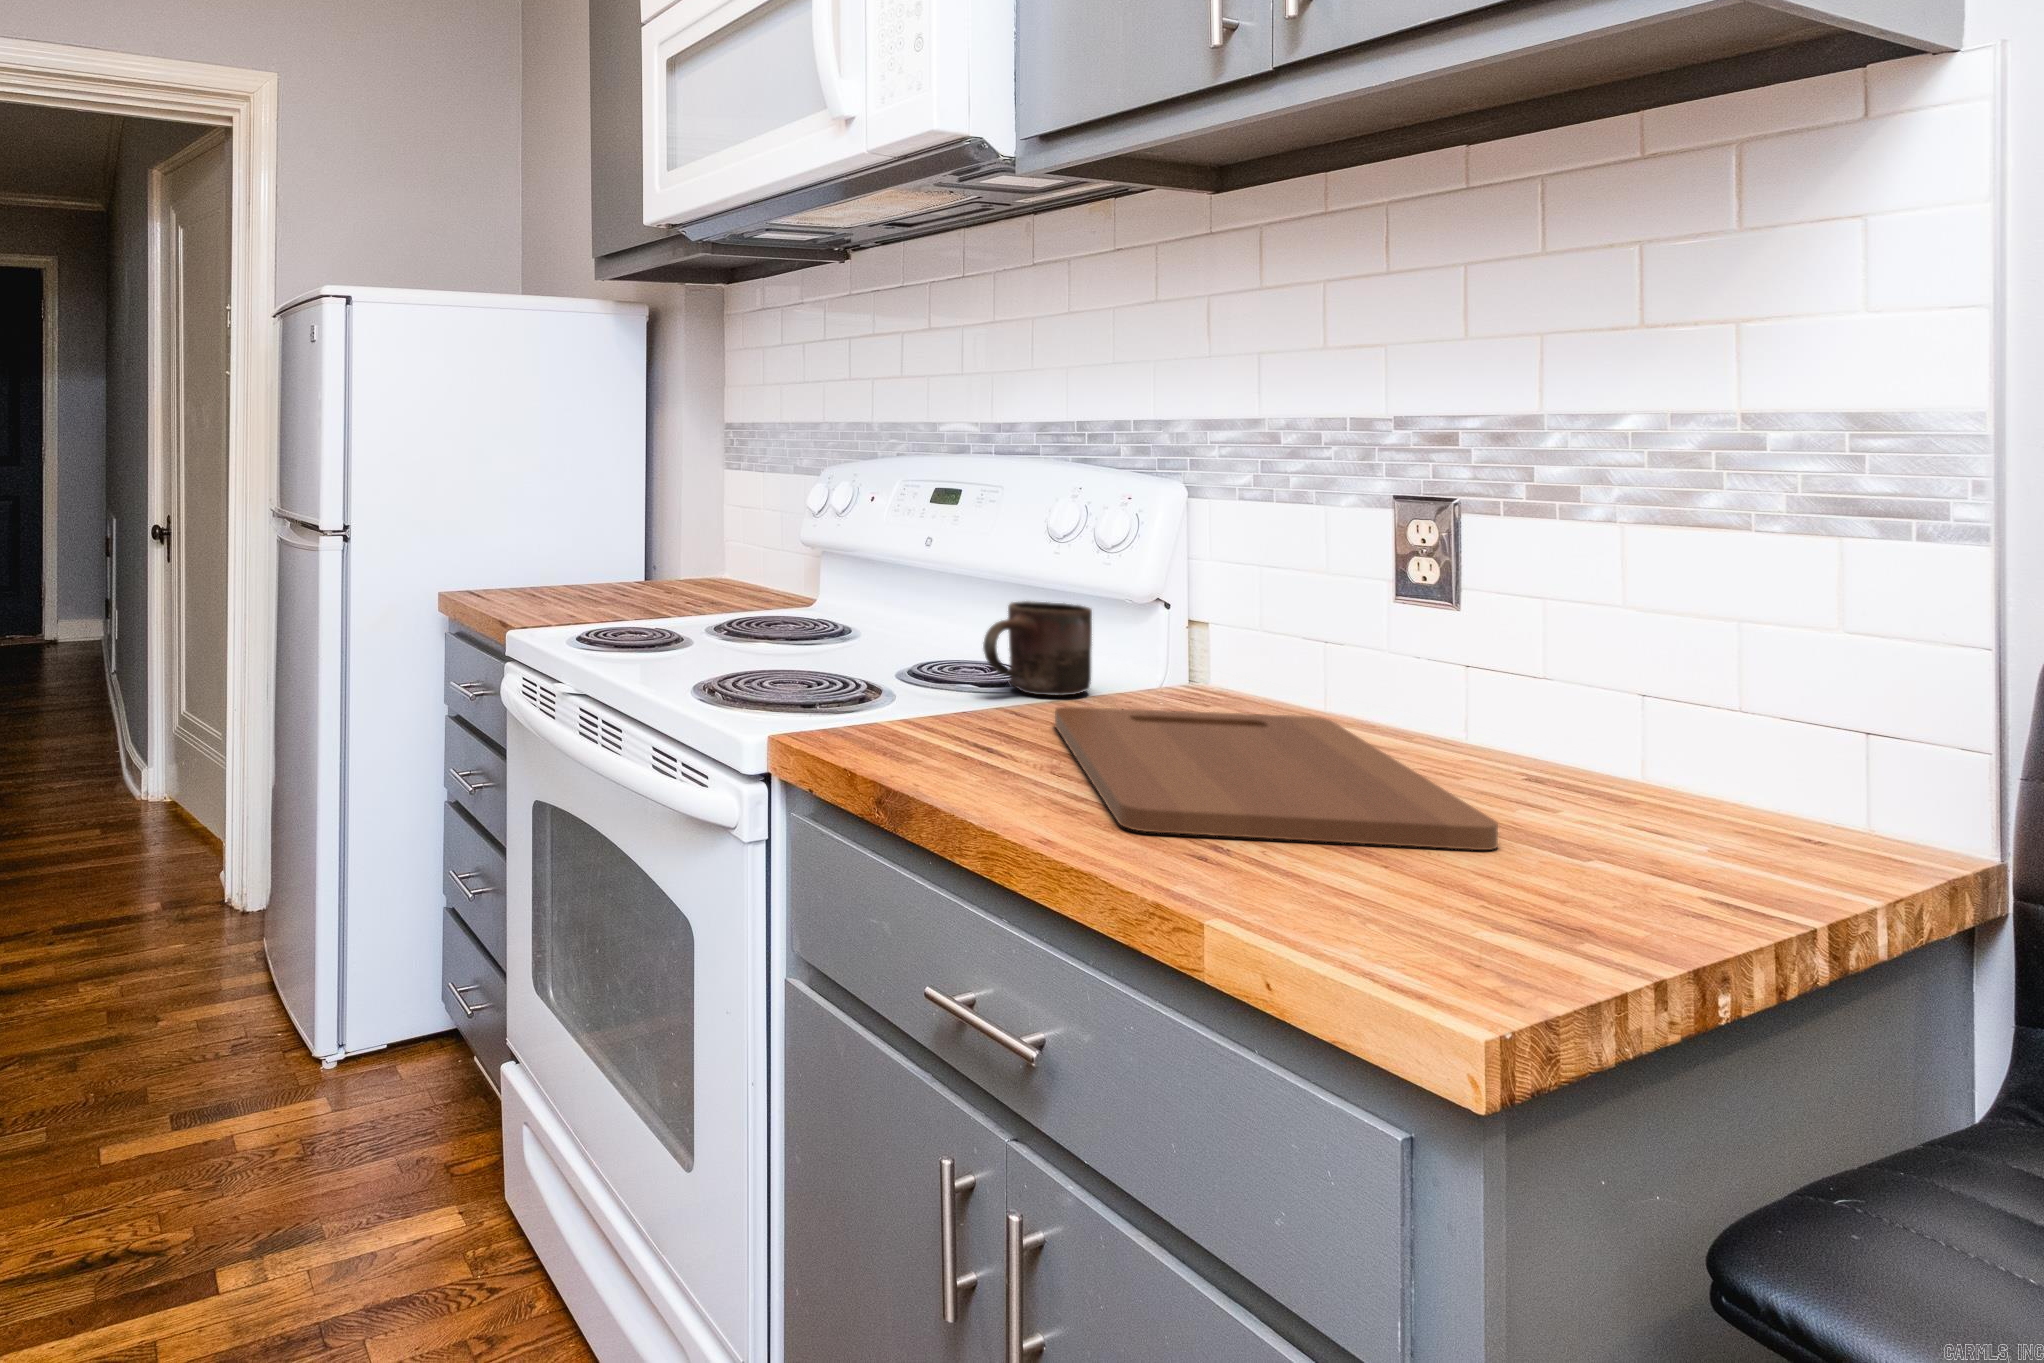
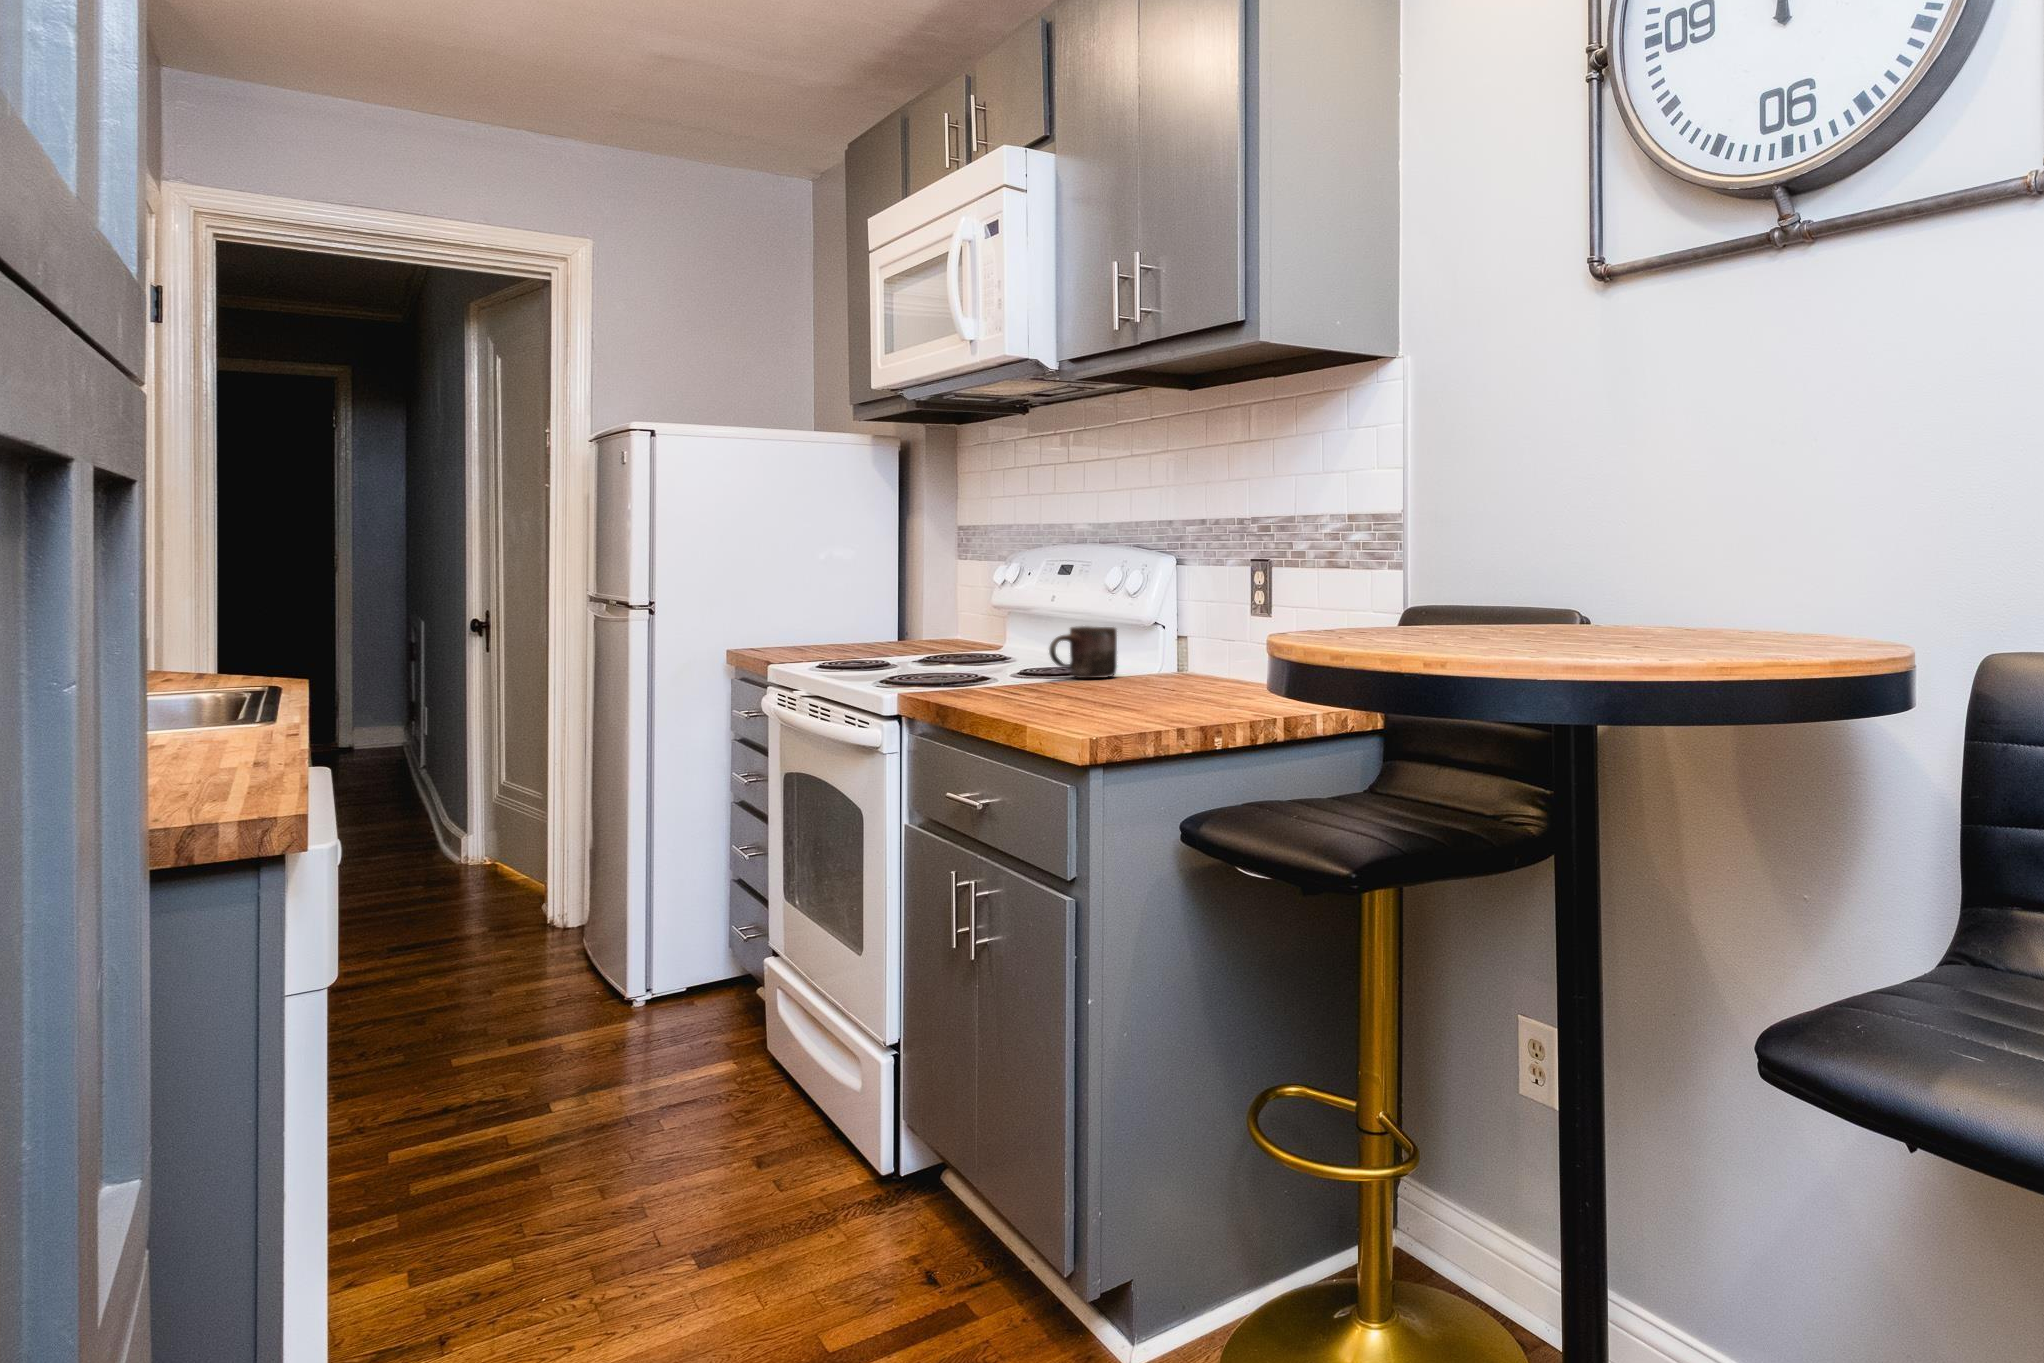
cutting board: present [1055,707,1498,850] -> none [1045,676,1214,711]

